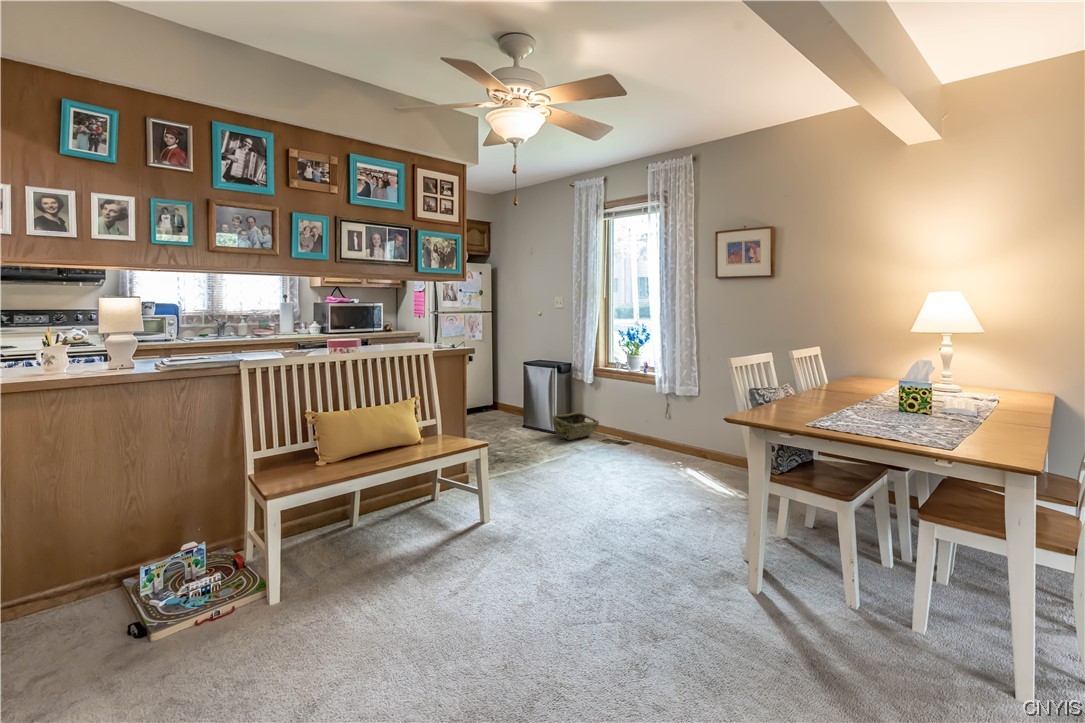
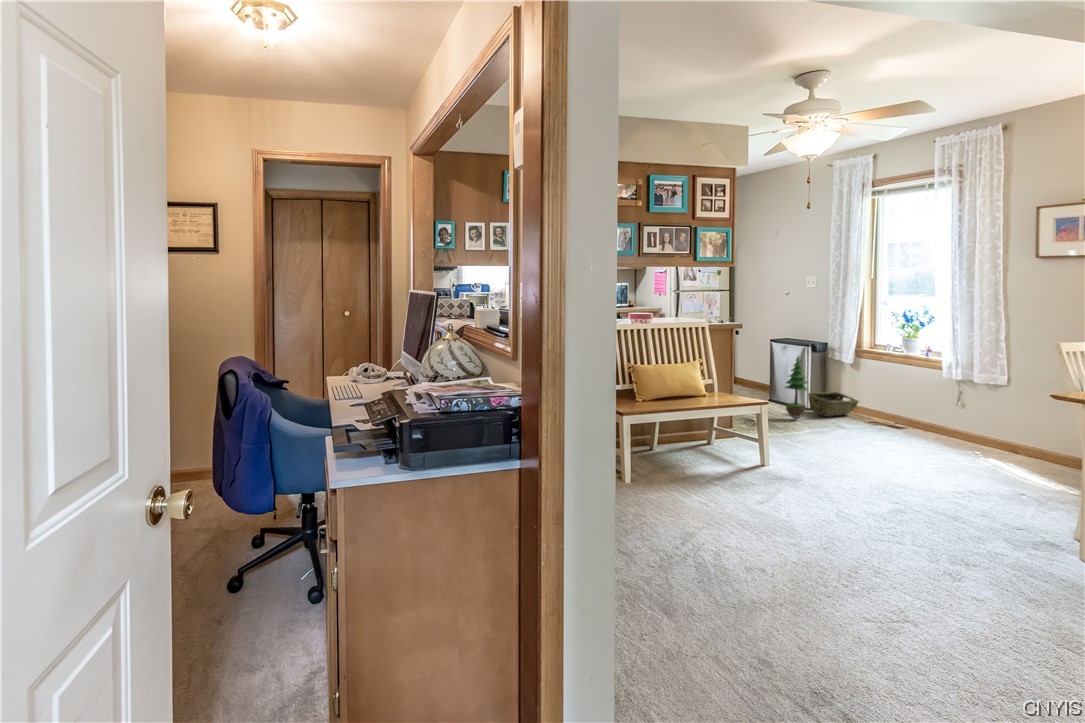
potted tree: none [528,379,553,447] -> present [785,356,808,420]

